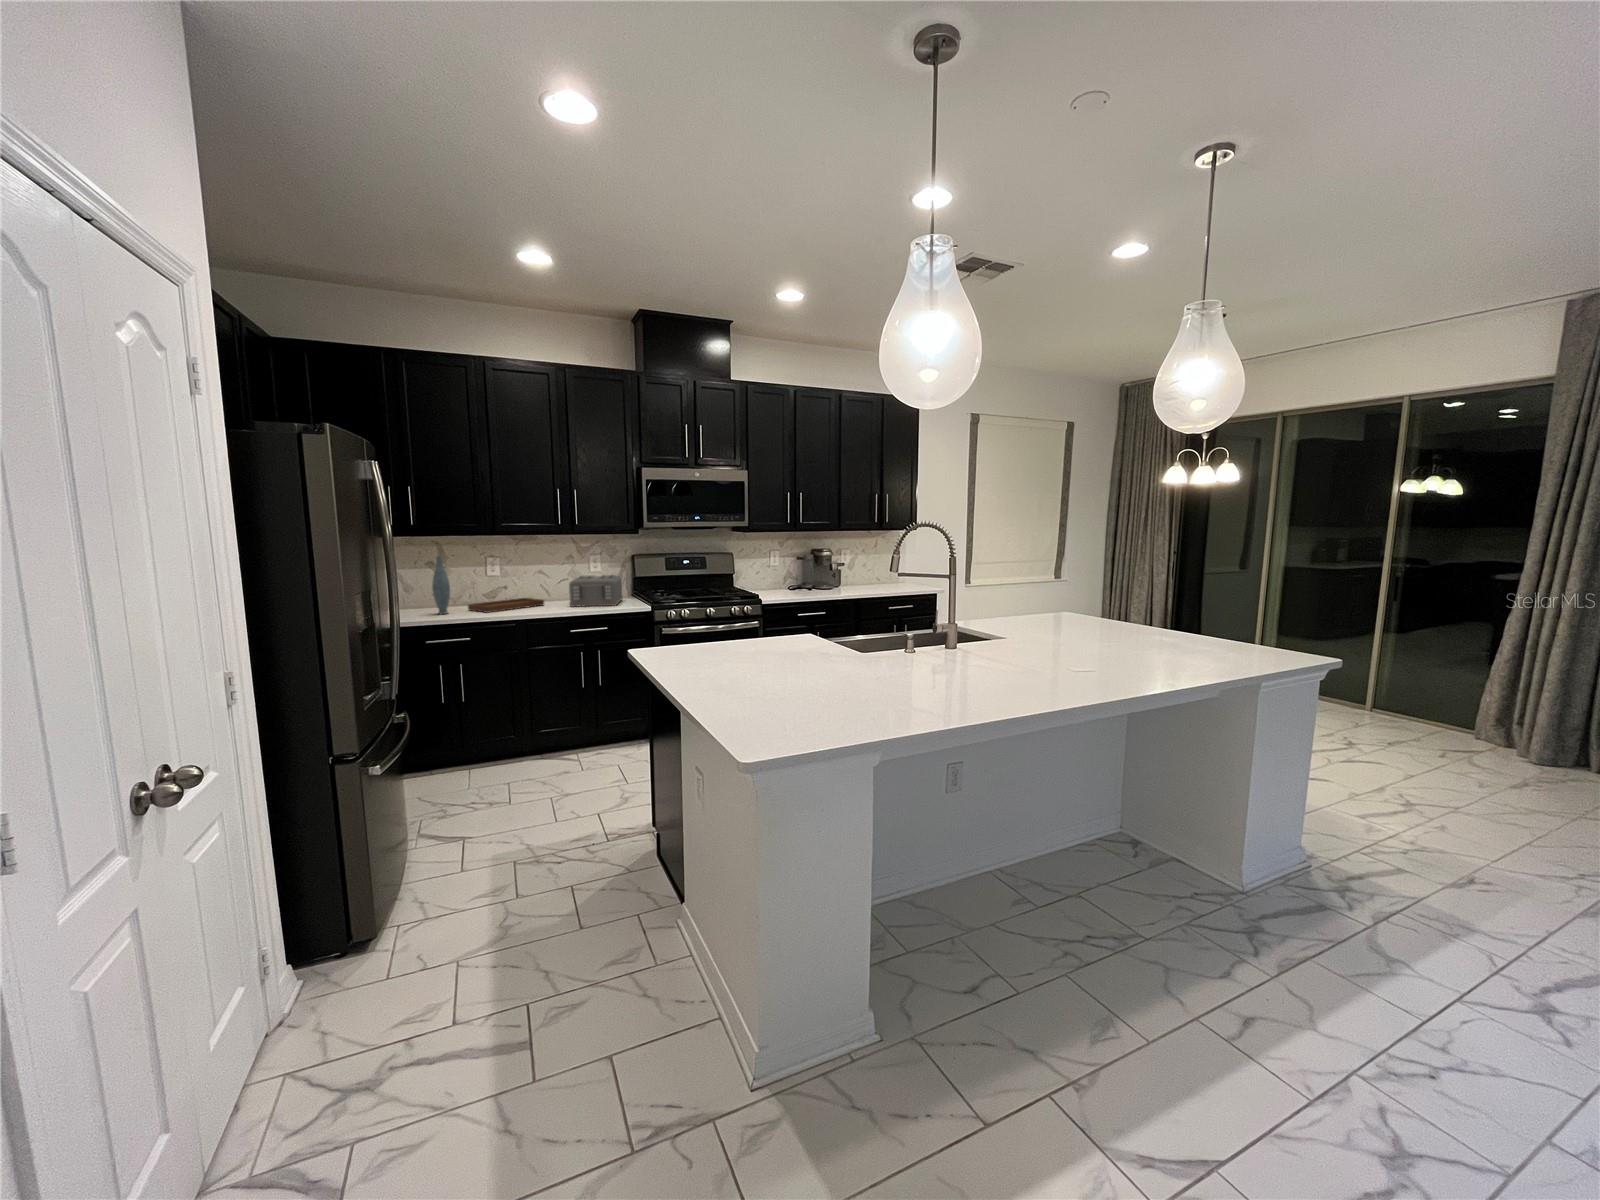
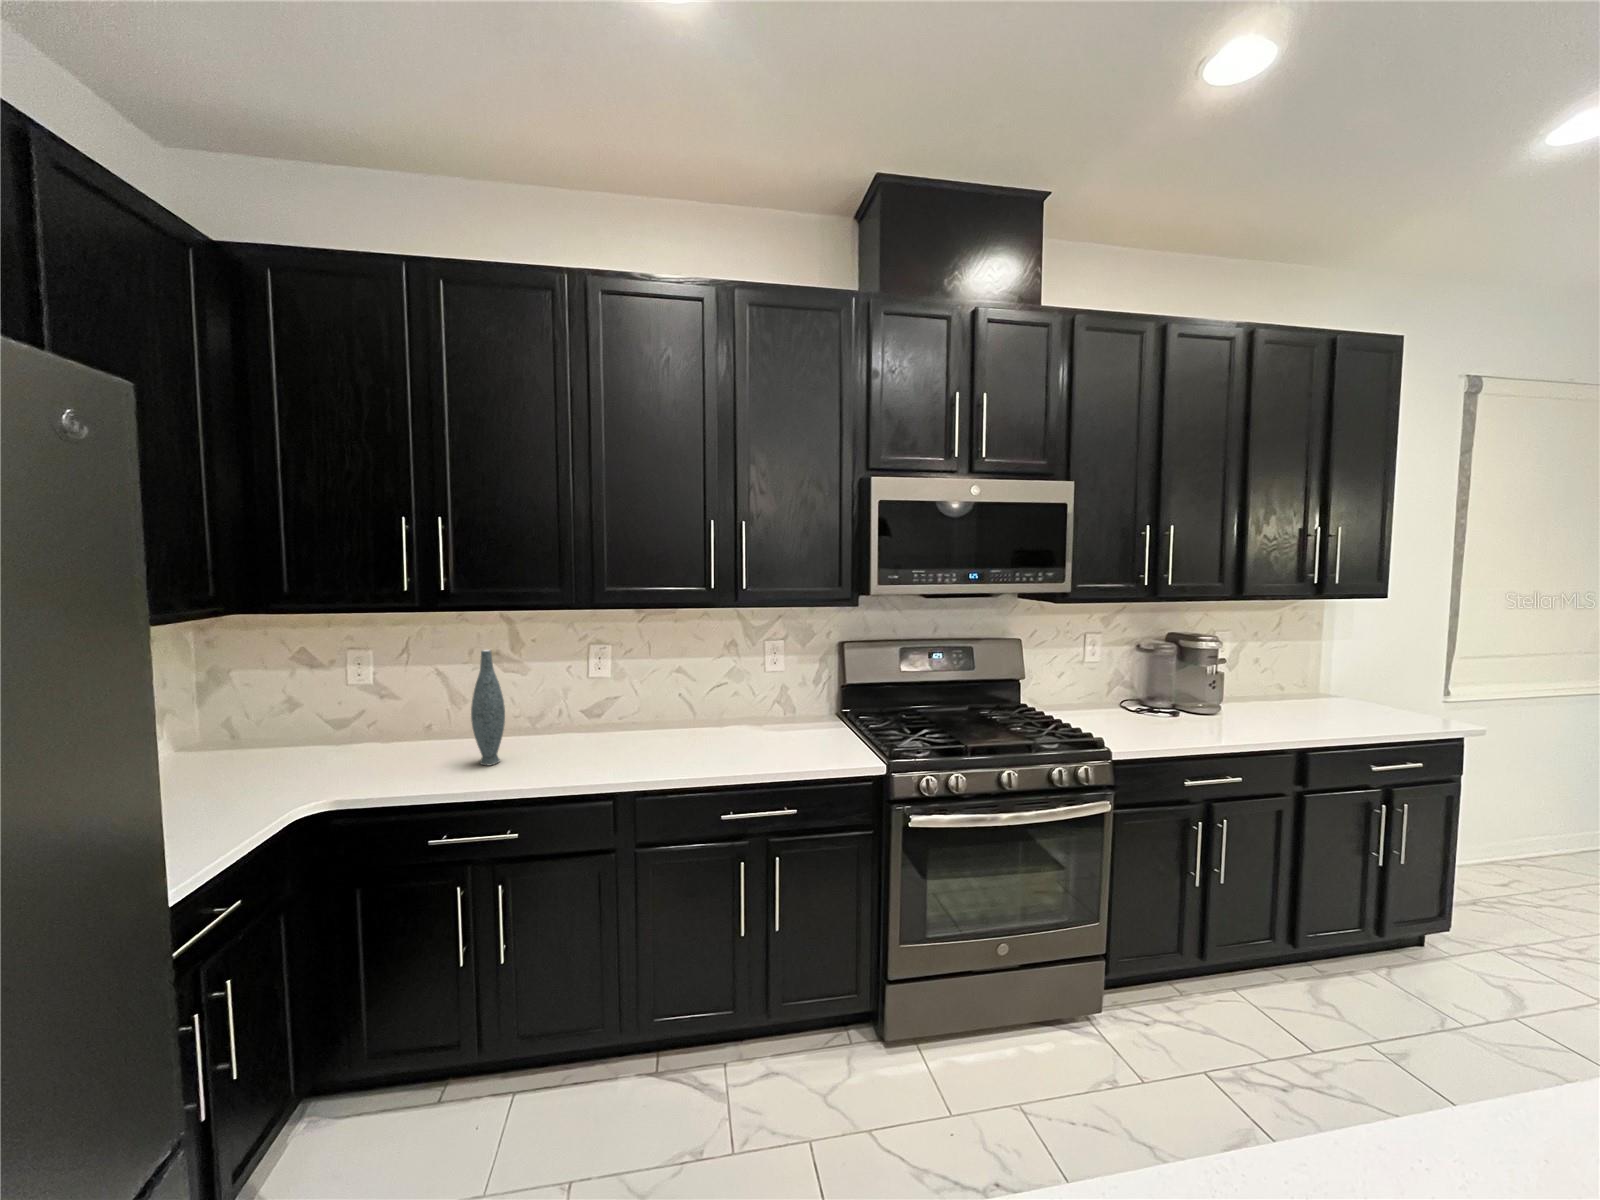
toaster: present [569,575,623,607] -> none [724,682,823,754]
tray: present [468,586,544,613] -> none [540,703,680,766]

